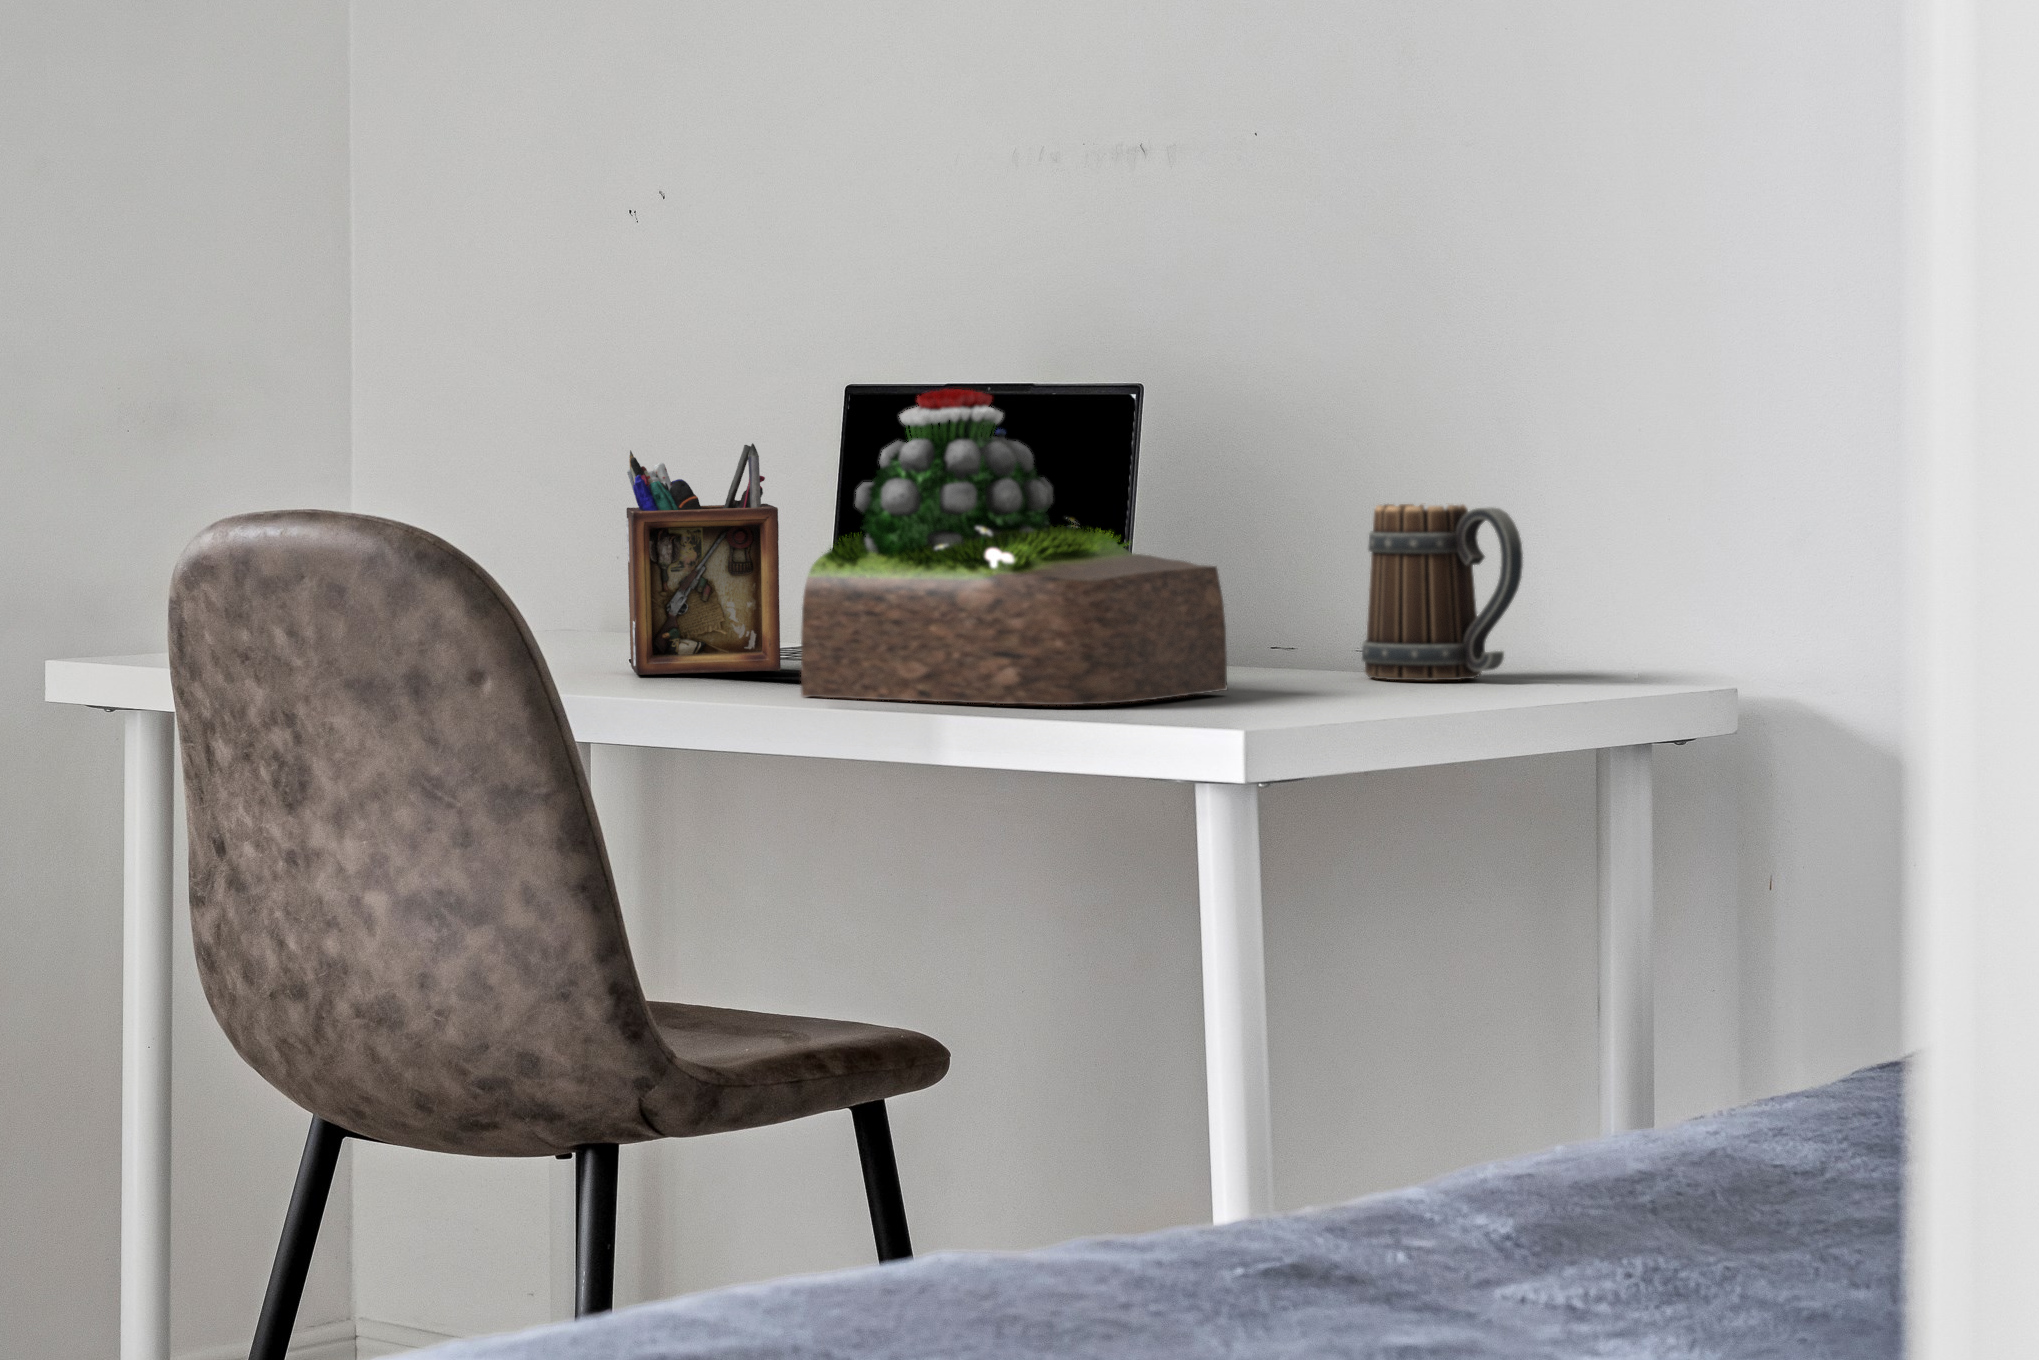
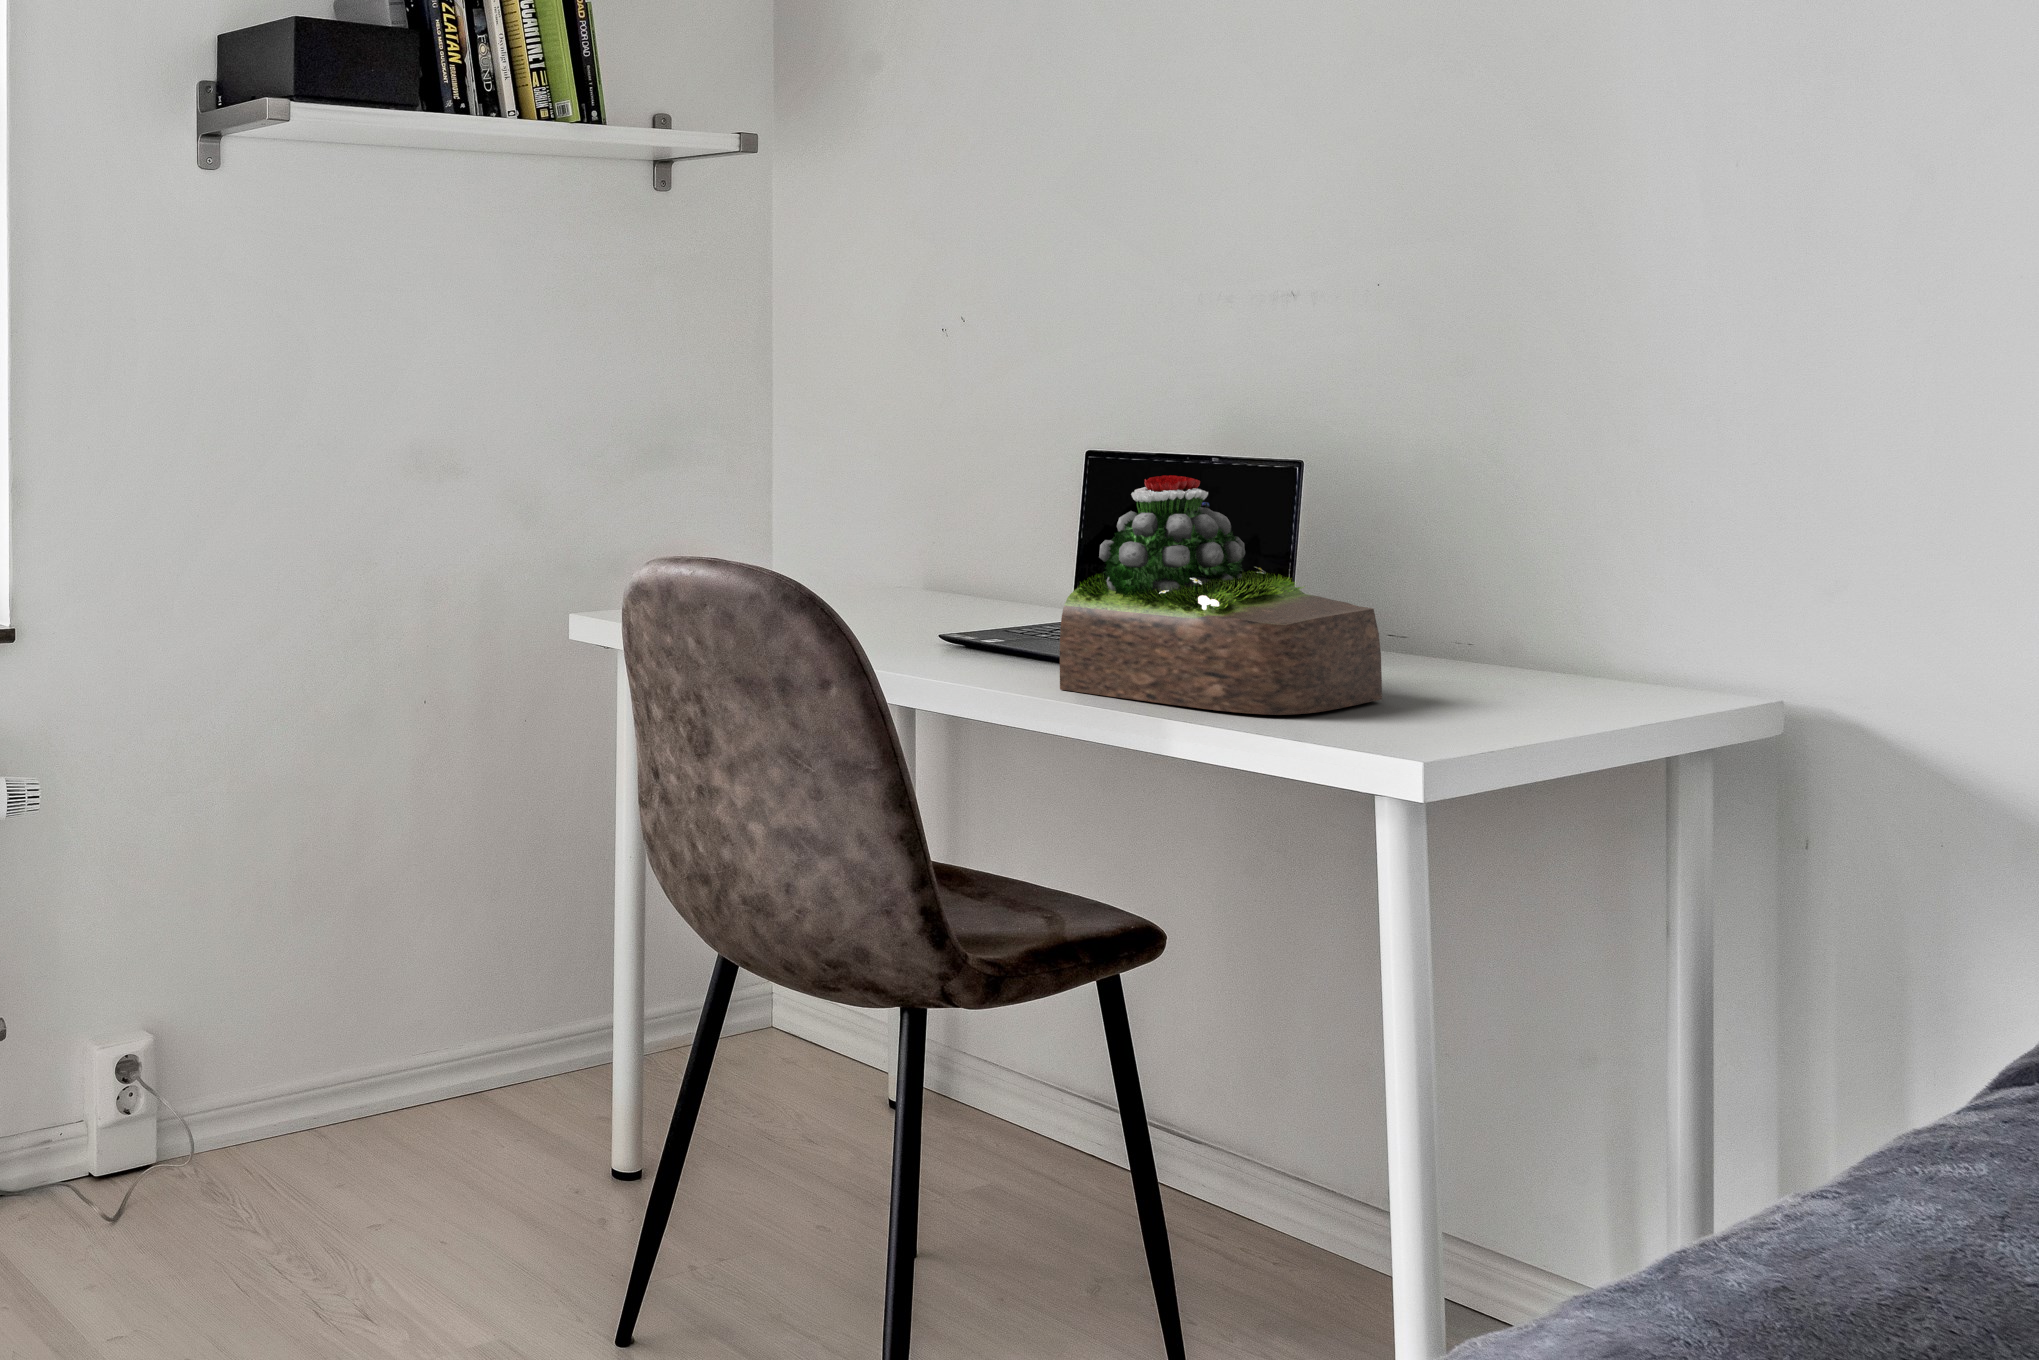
desk organizer: present [626,443,781,675] -> none [938,500,1044,656]
mug: present [1362,504,1523,680] -> none [1479,557,1614,690]

